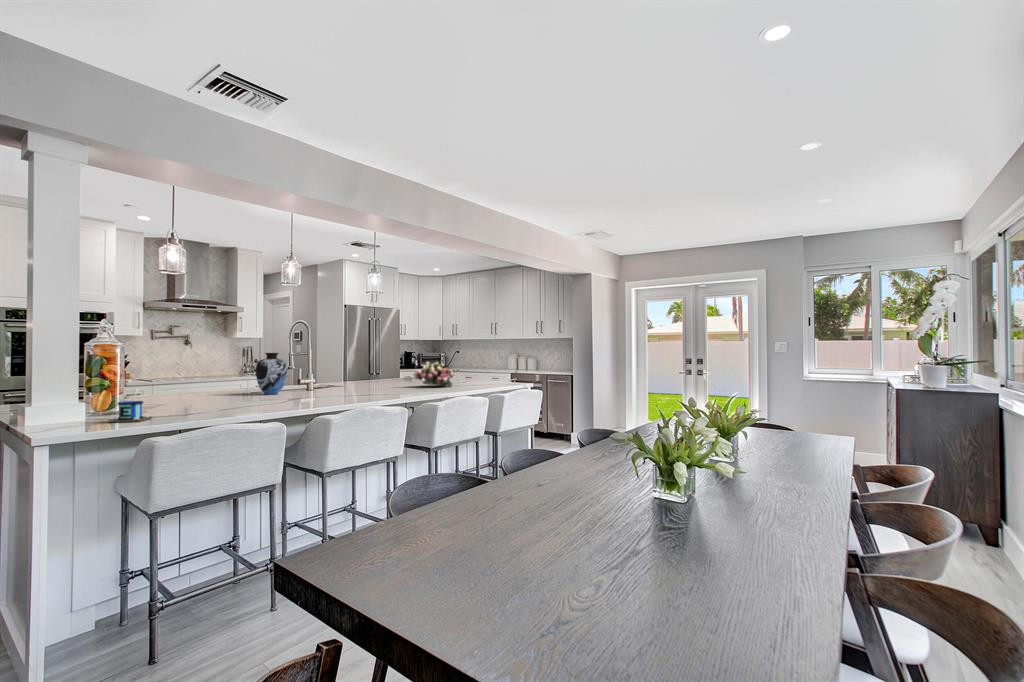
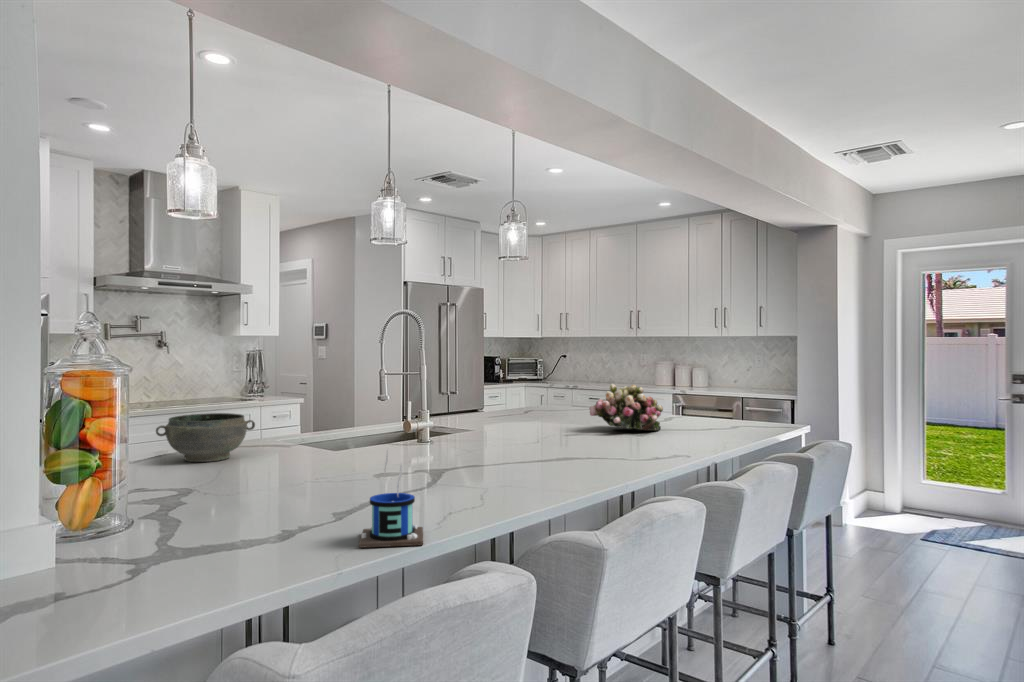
vase: present [256,353,287,395] -> none [330,371,385,452]
bowl: none [158,375,214,398] -> present [156,413,255,462]
mug: present [108,387,152,423] -> present [359,451,423,548]

